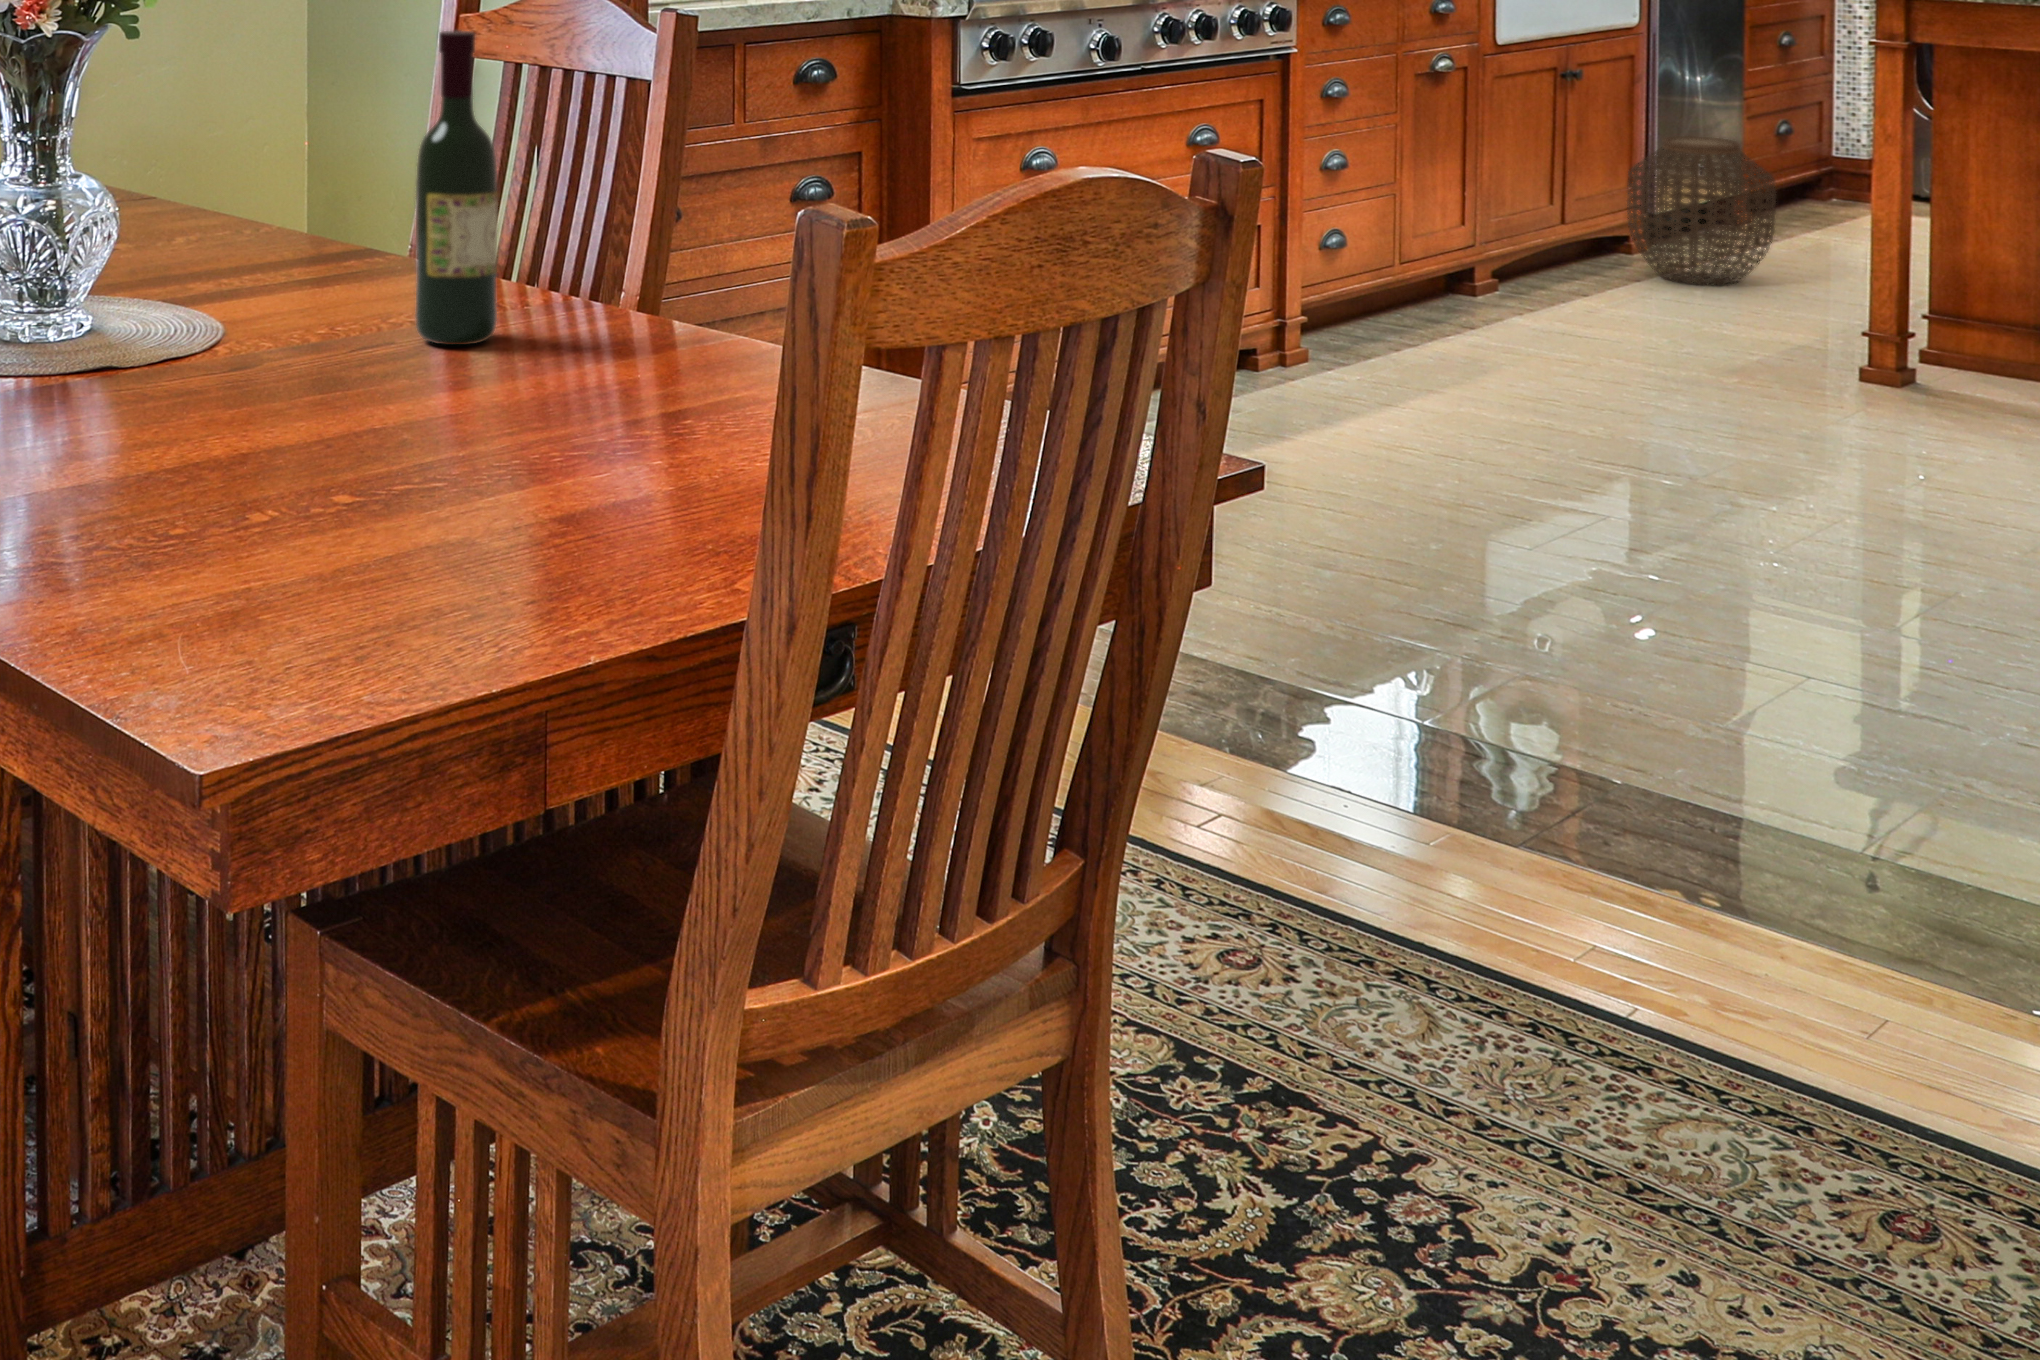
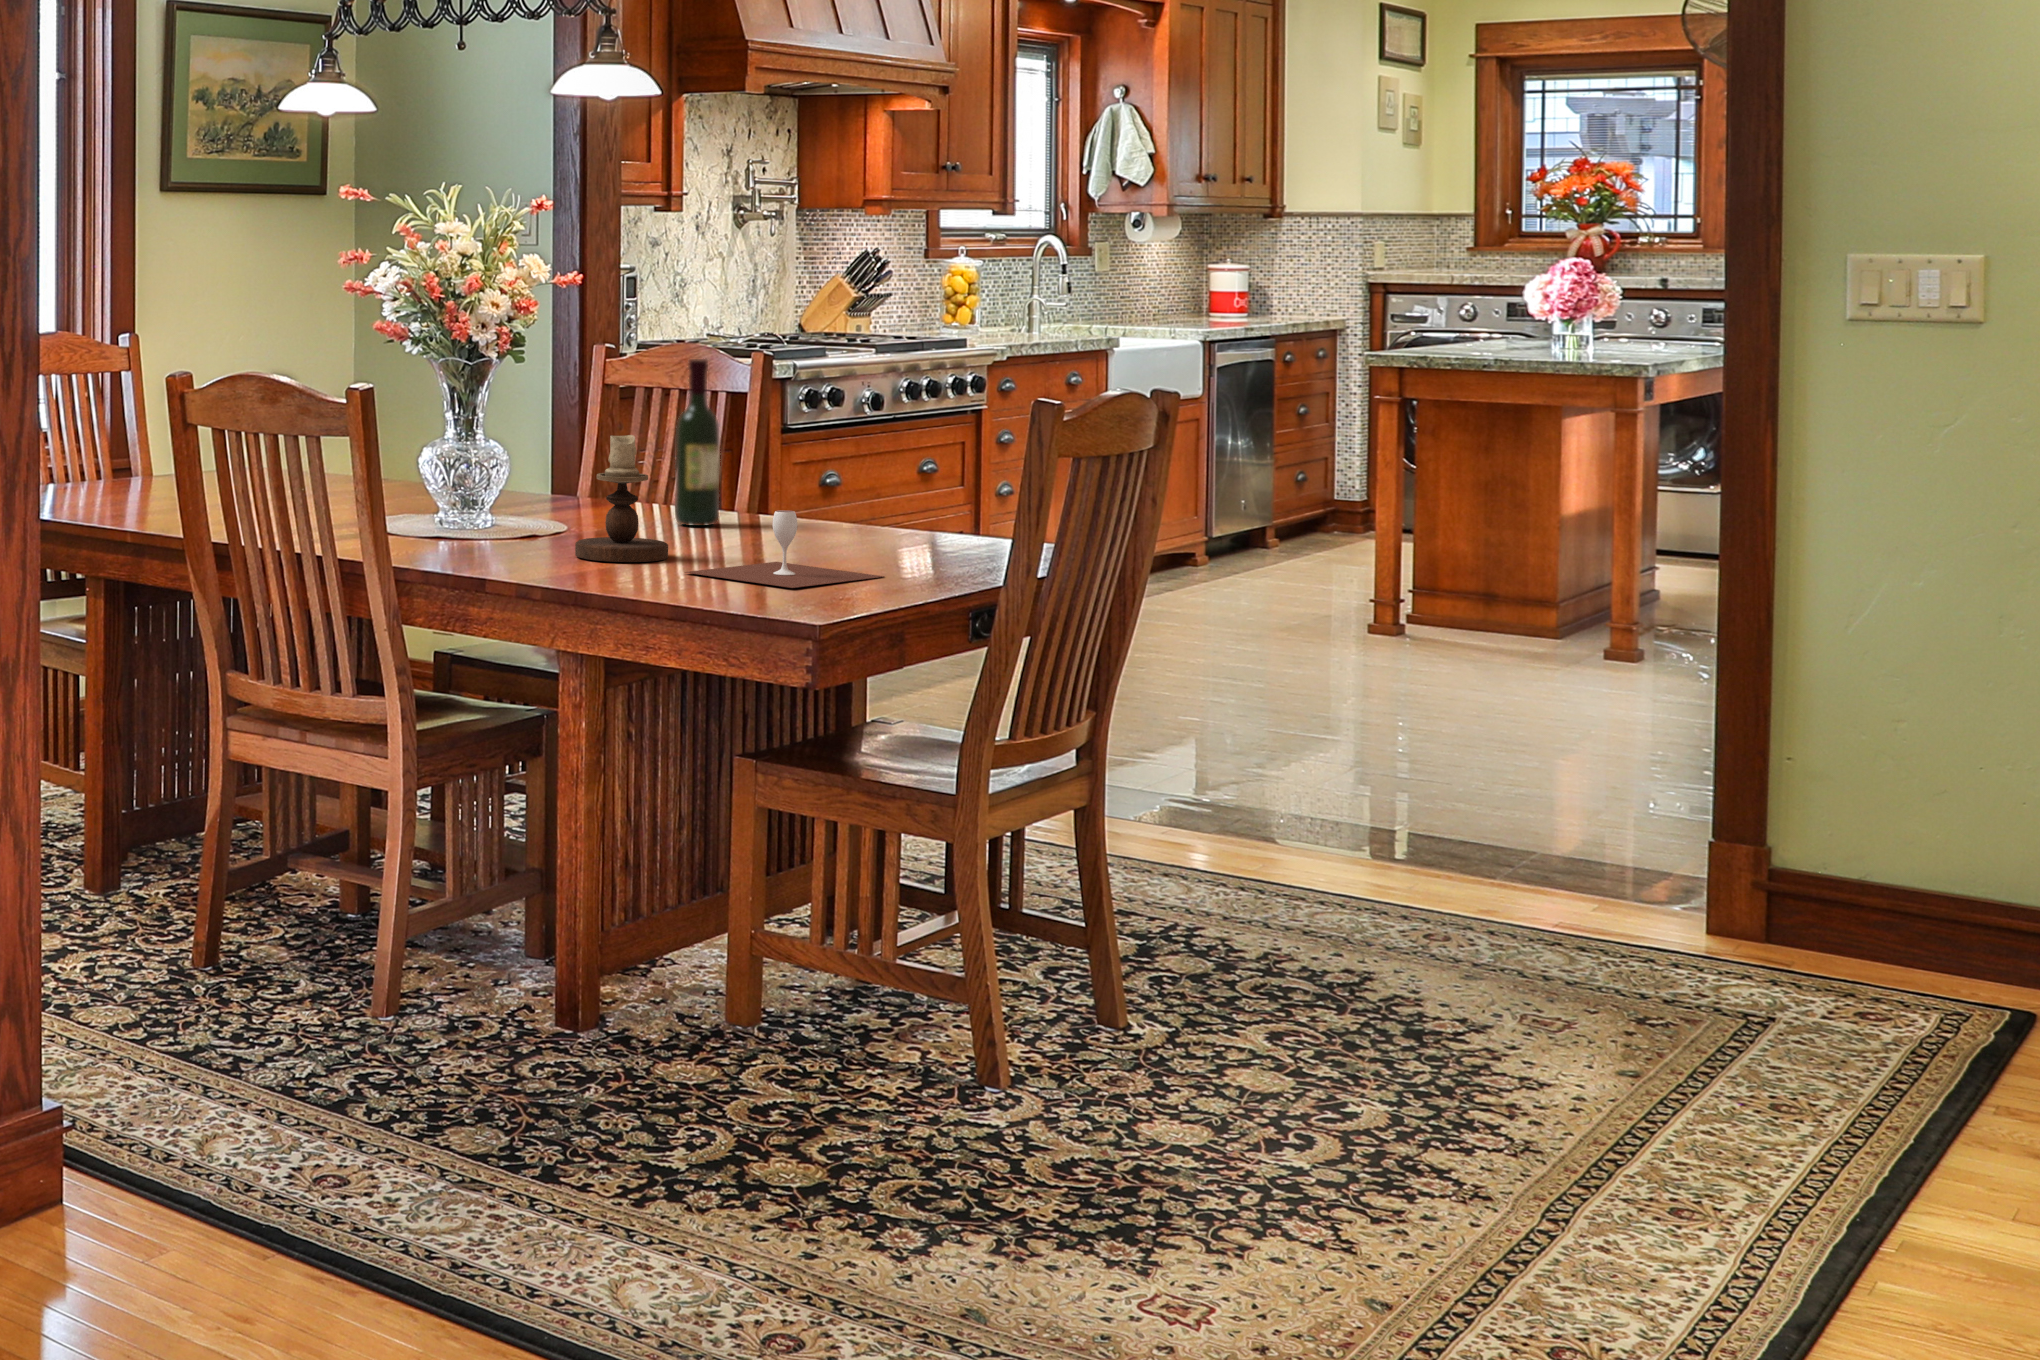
woven basket: present [1627,136,1775,285] -> none [1199,477,1303,584]
candlestick: none [58,202,246,473] -> present [575,435,668,562]
wine glass: none [181,393,597,600] -> present [685,510,884,588]

